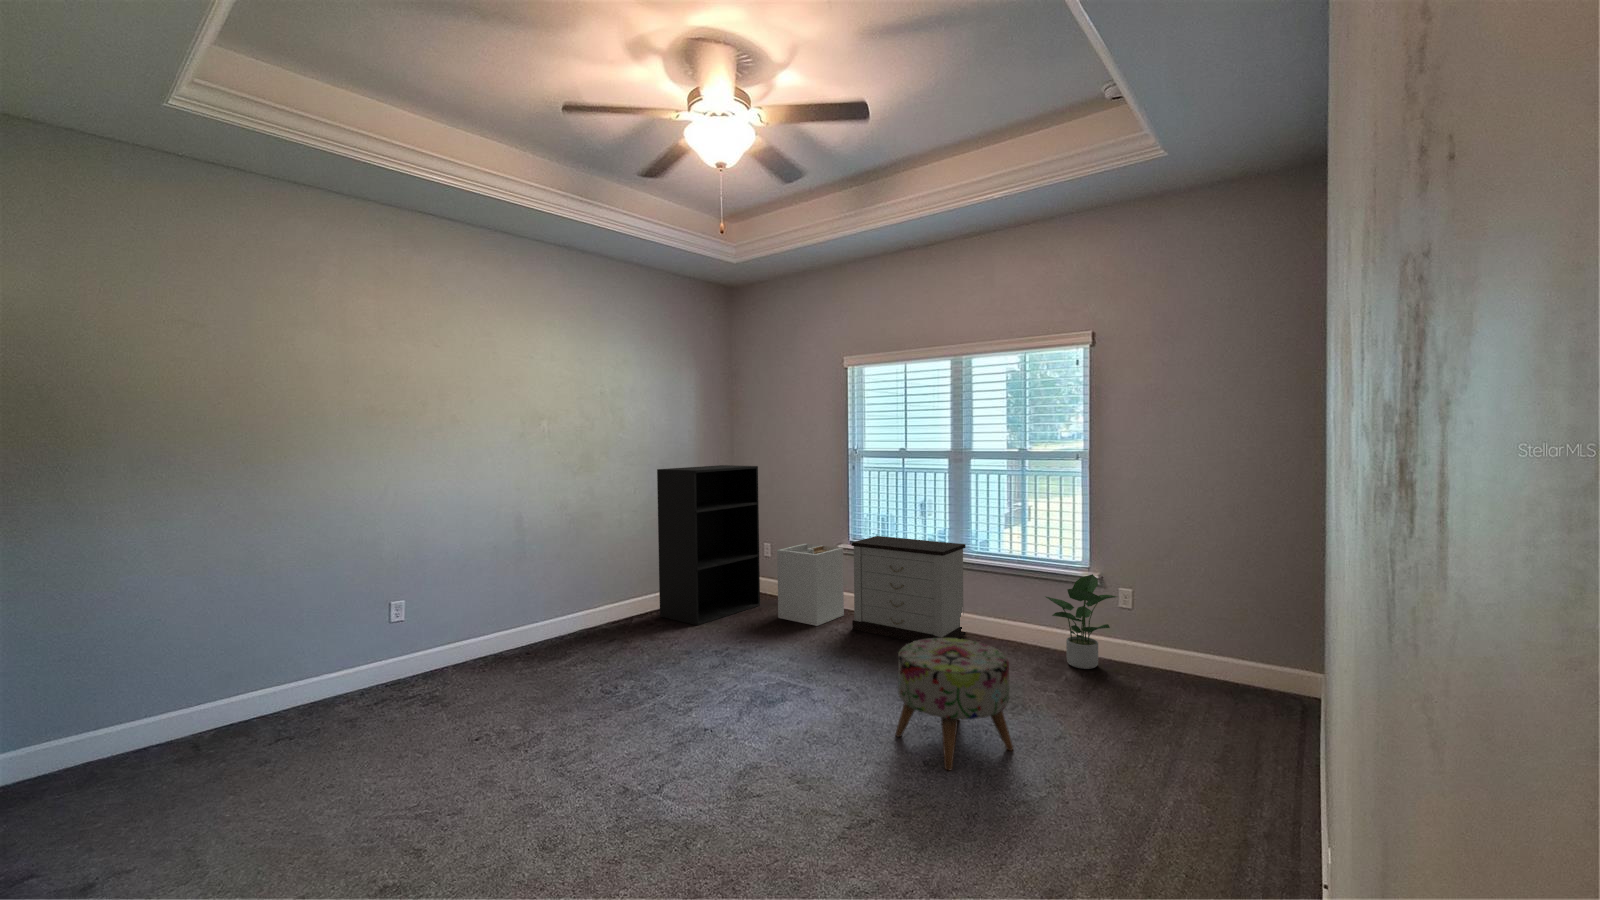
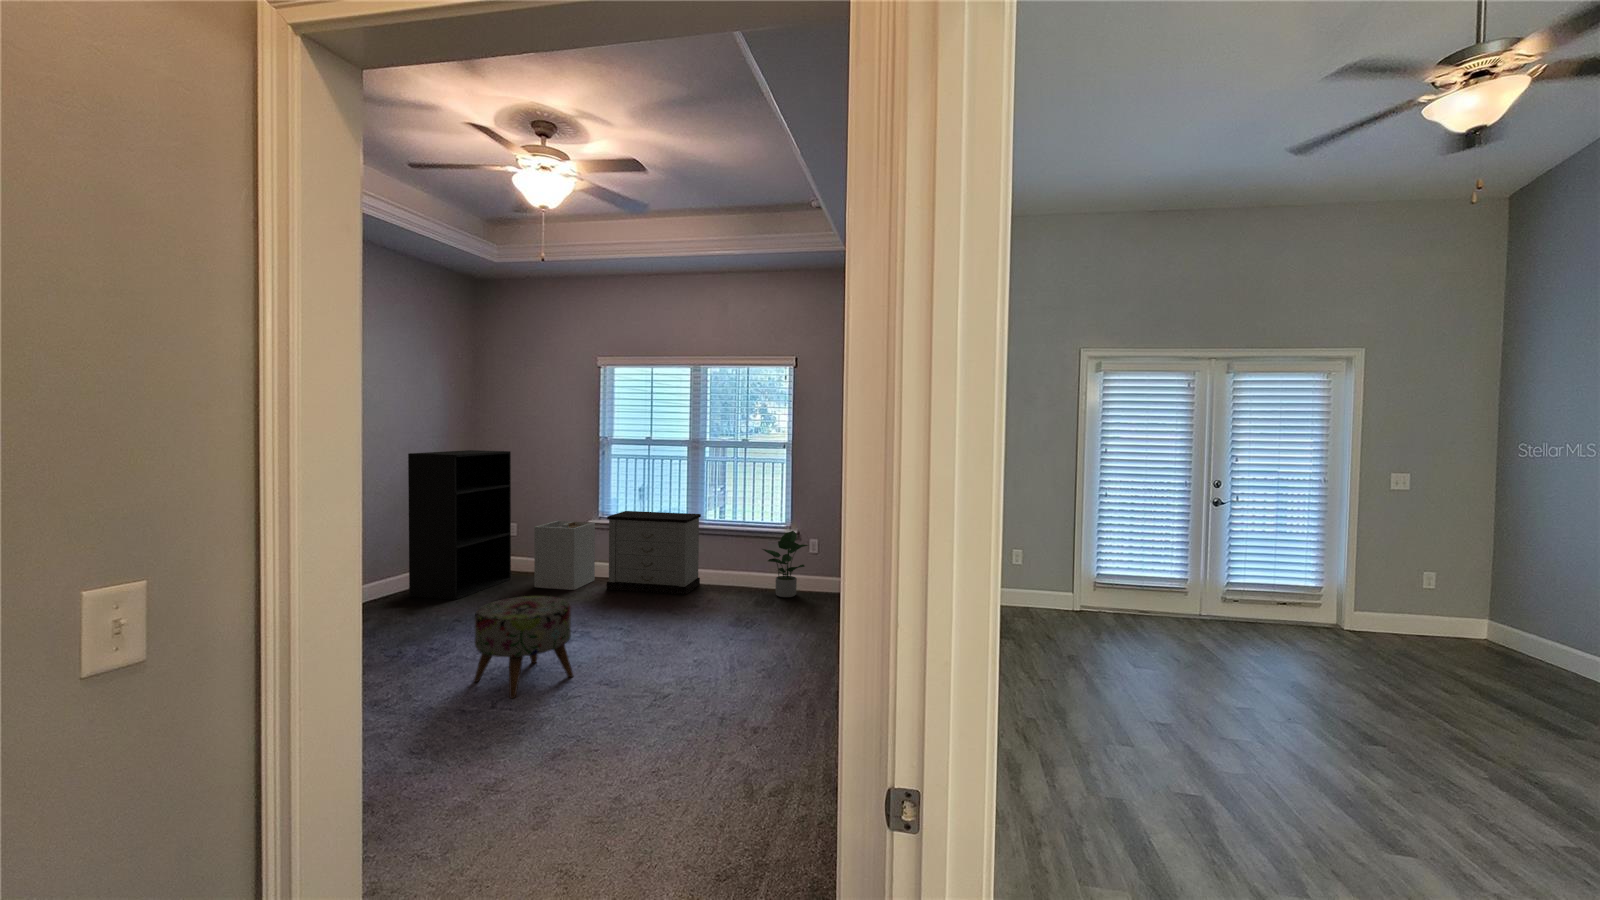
ottoman: present [895,638,1013,770] -> present [474,596,573,698]

